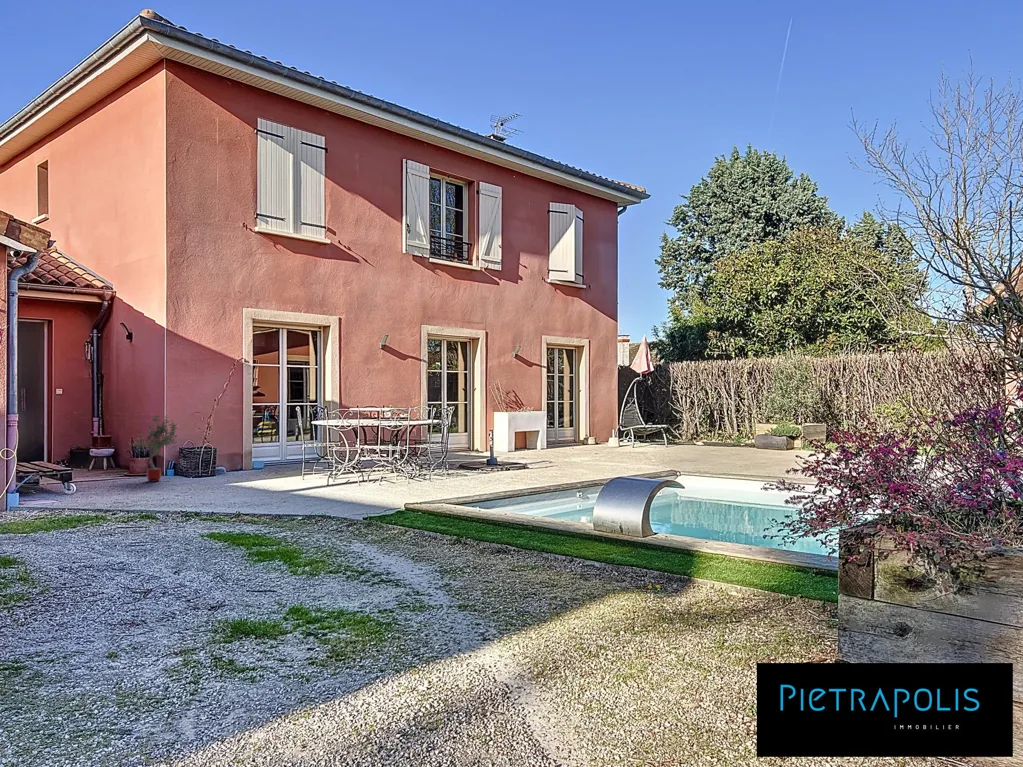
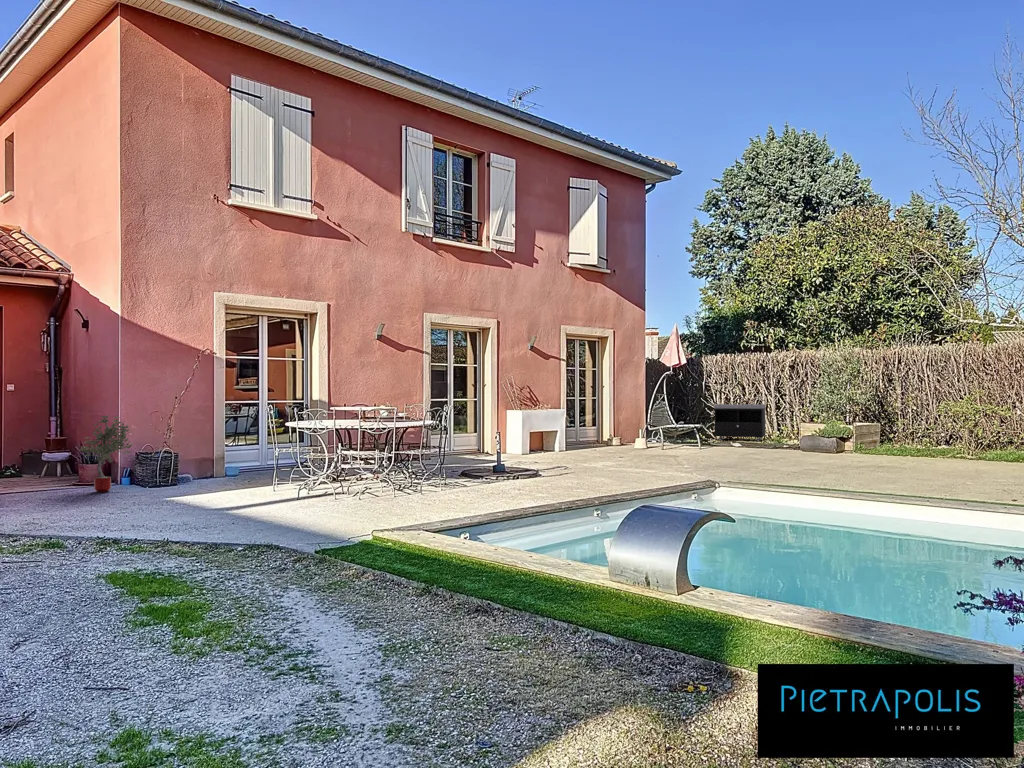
storage bench: none [680,408,726,441] -> present [714,404,765,441]

